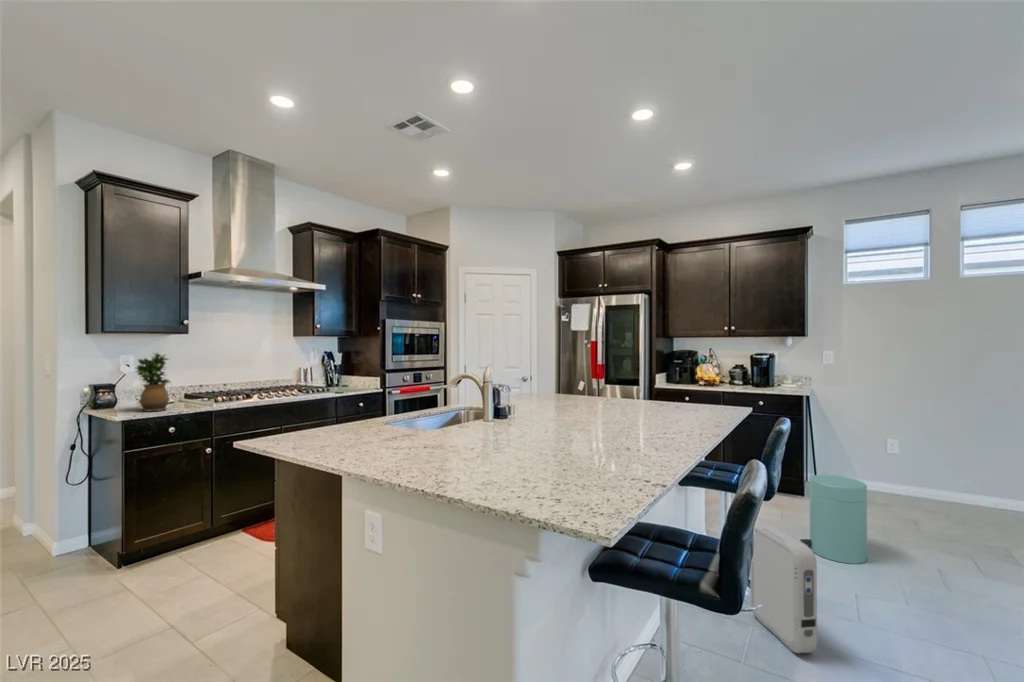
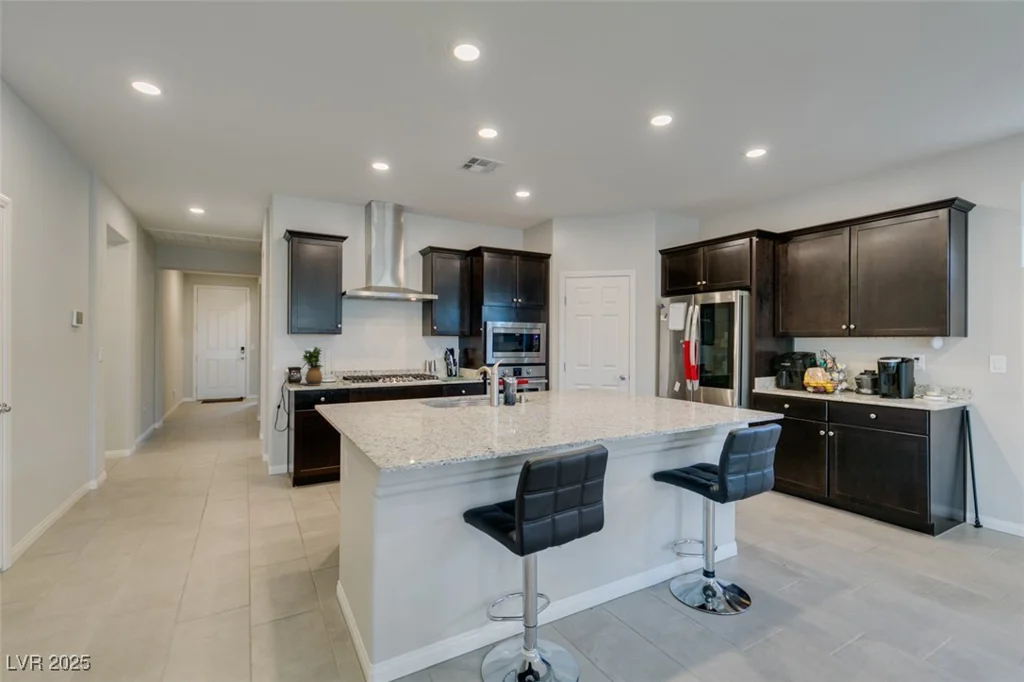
trash can: present [800,475,867,564] -> none [849,498,934,608]
air purifier: present [750,525,817,653] -> none [706,524,735,654]

